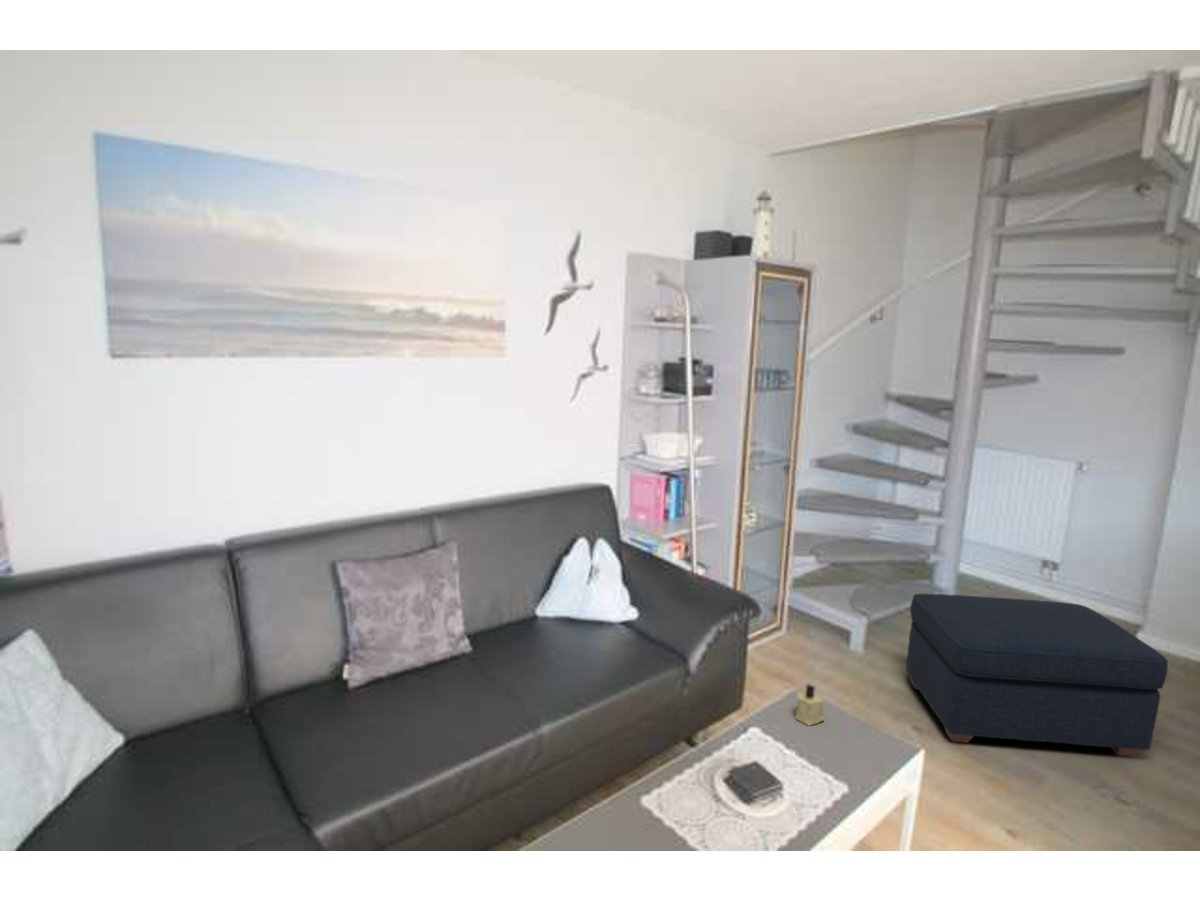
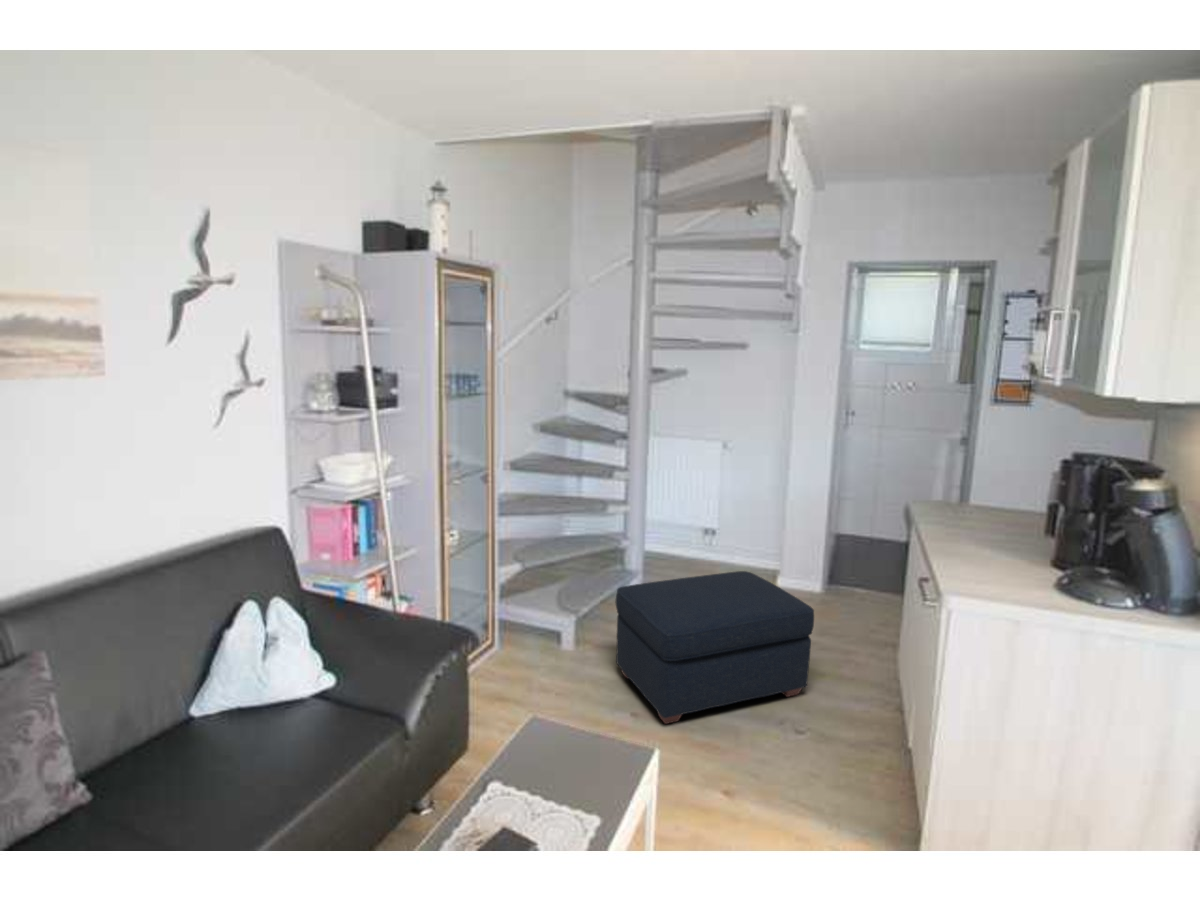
candle: present [796,685,824,725] -> none [534,723,564,769]

